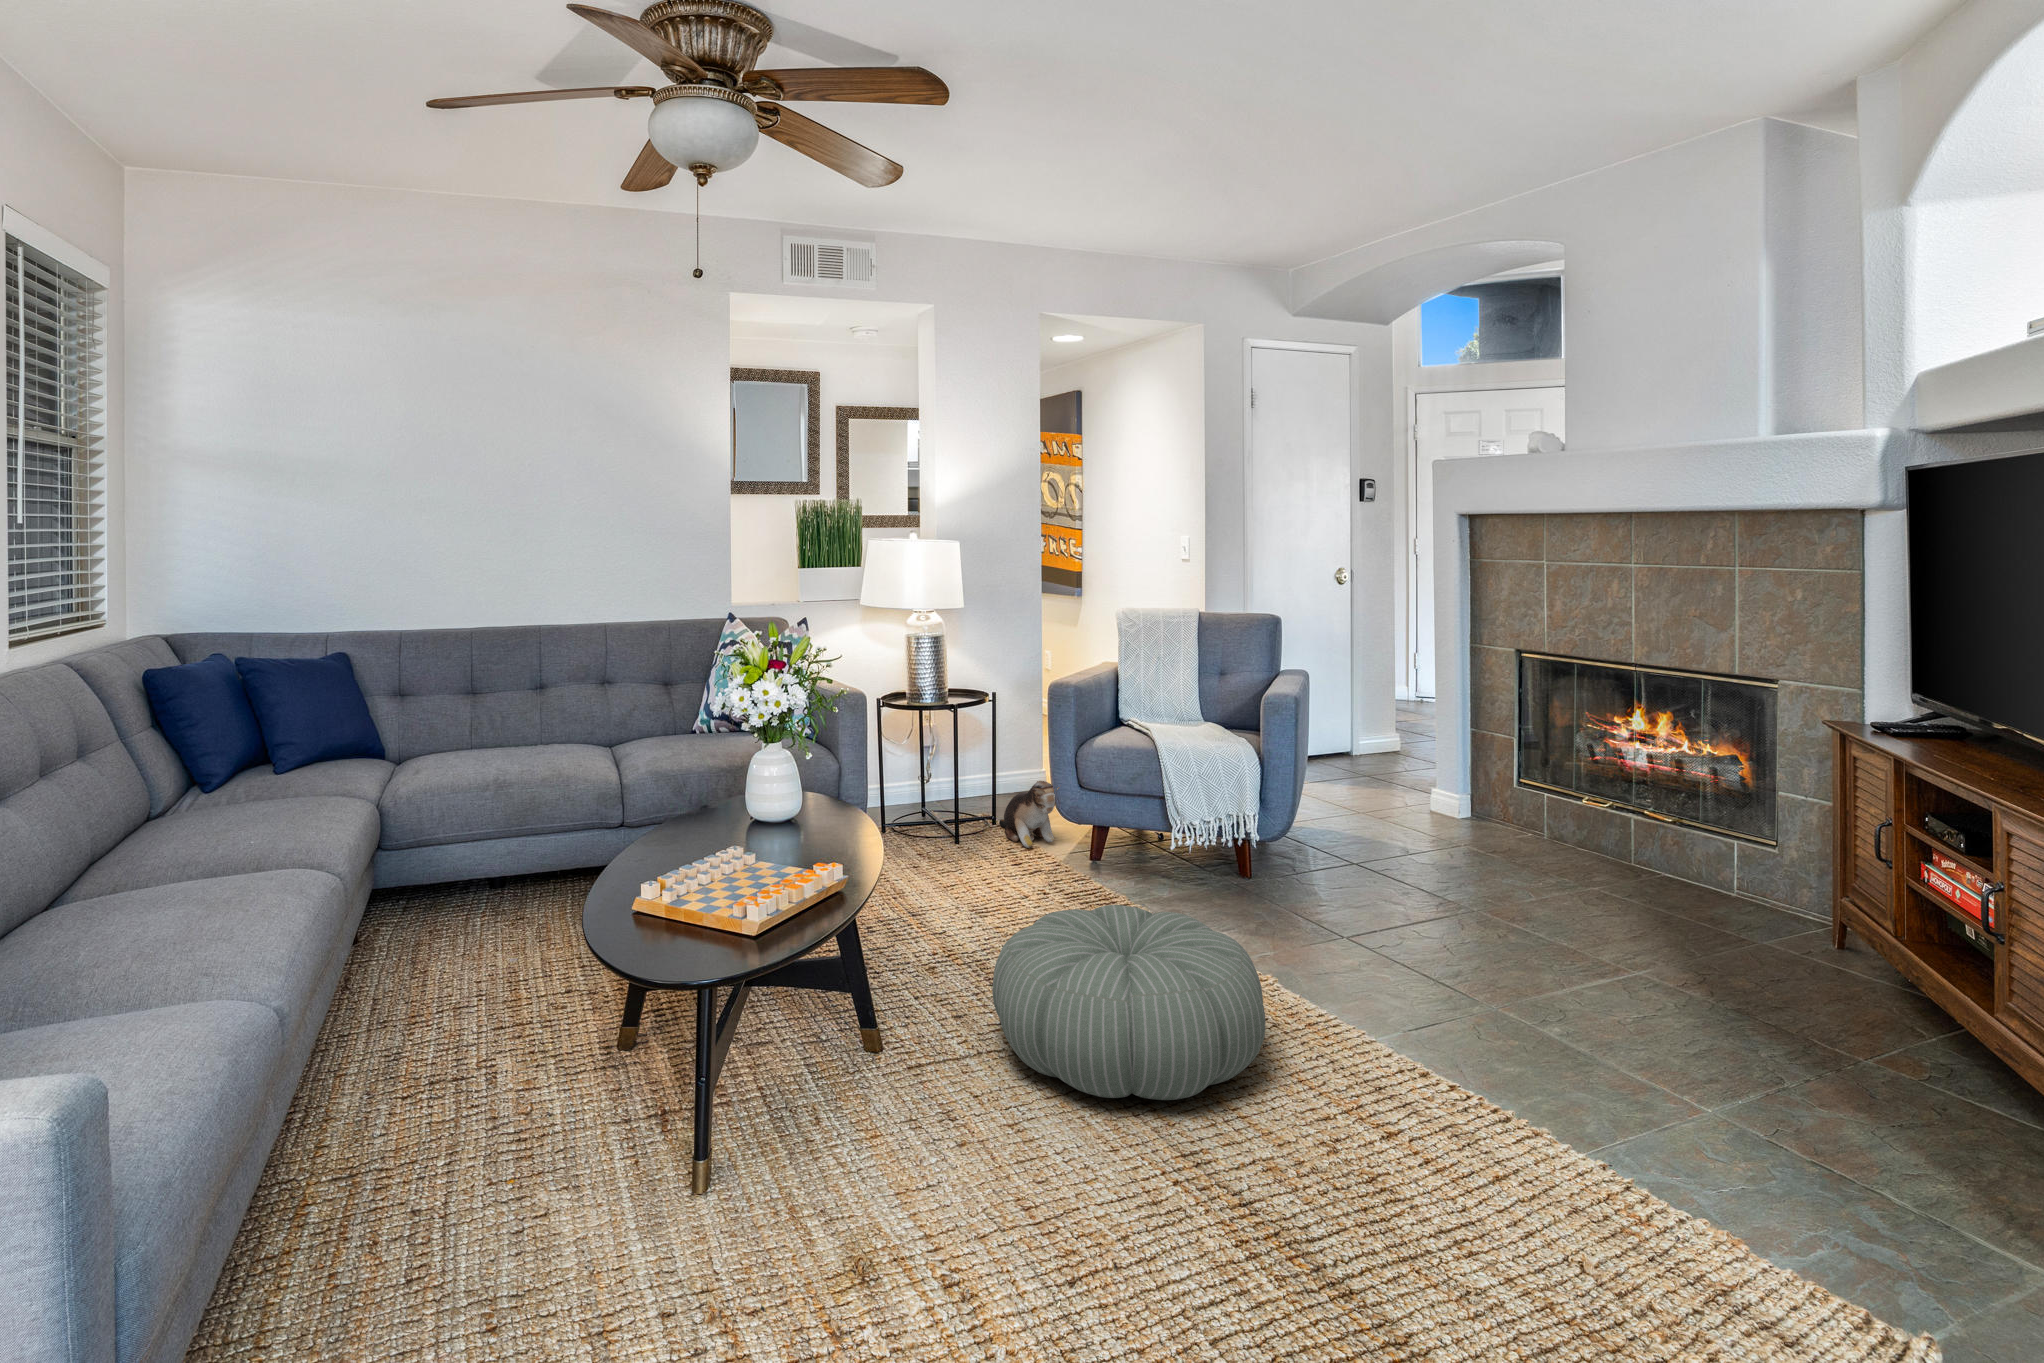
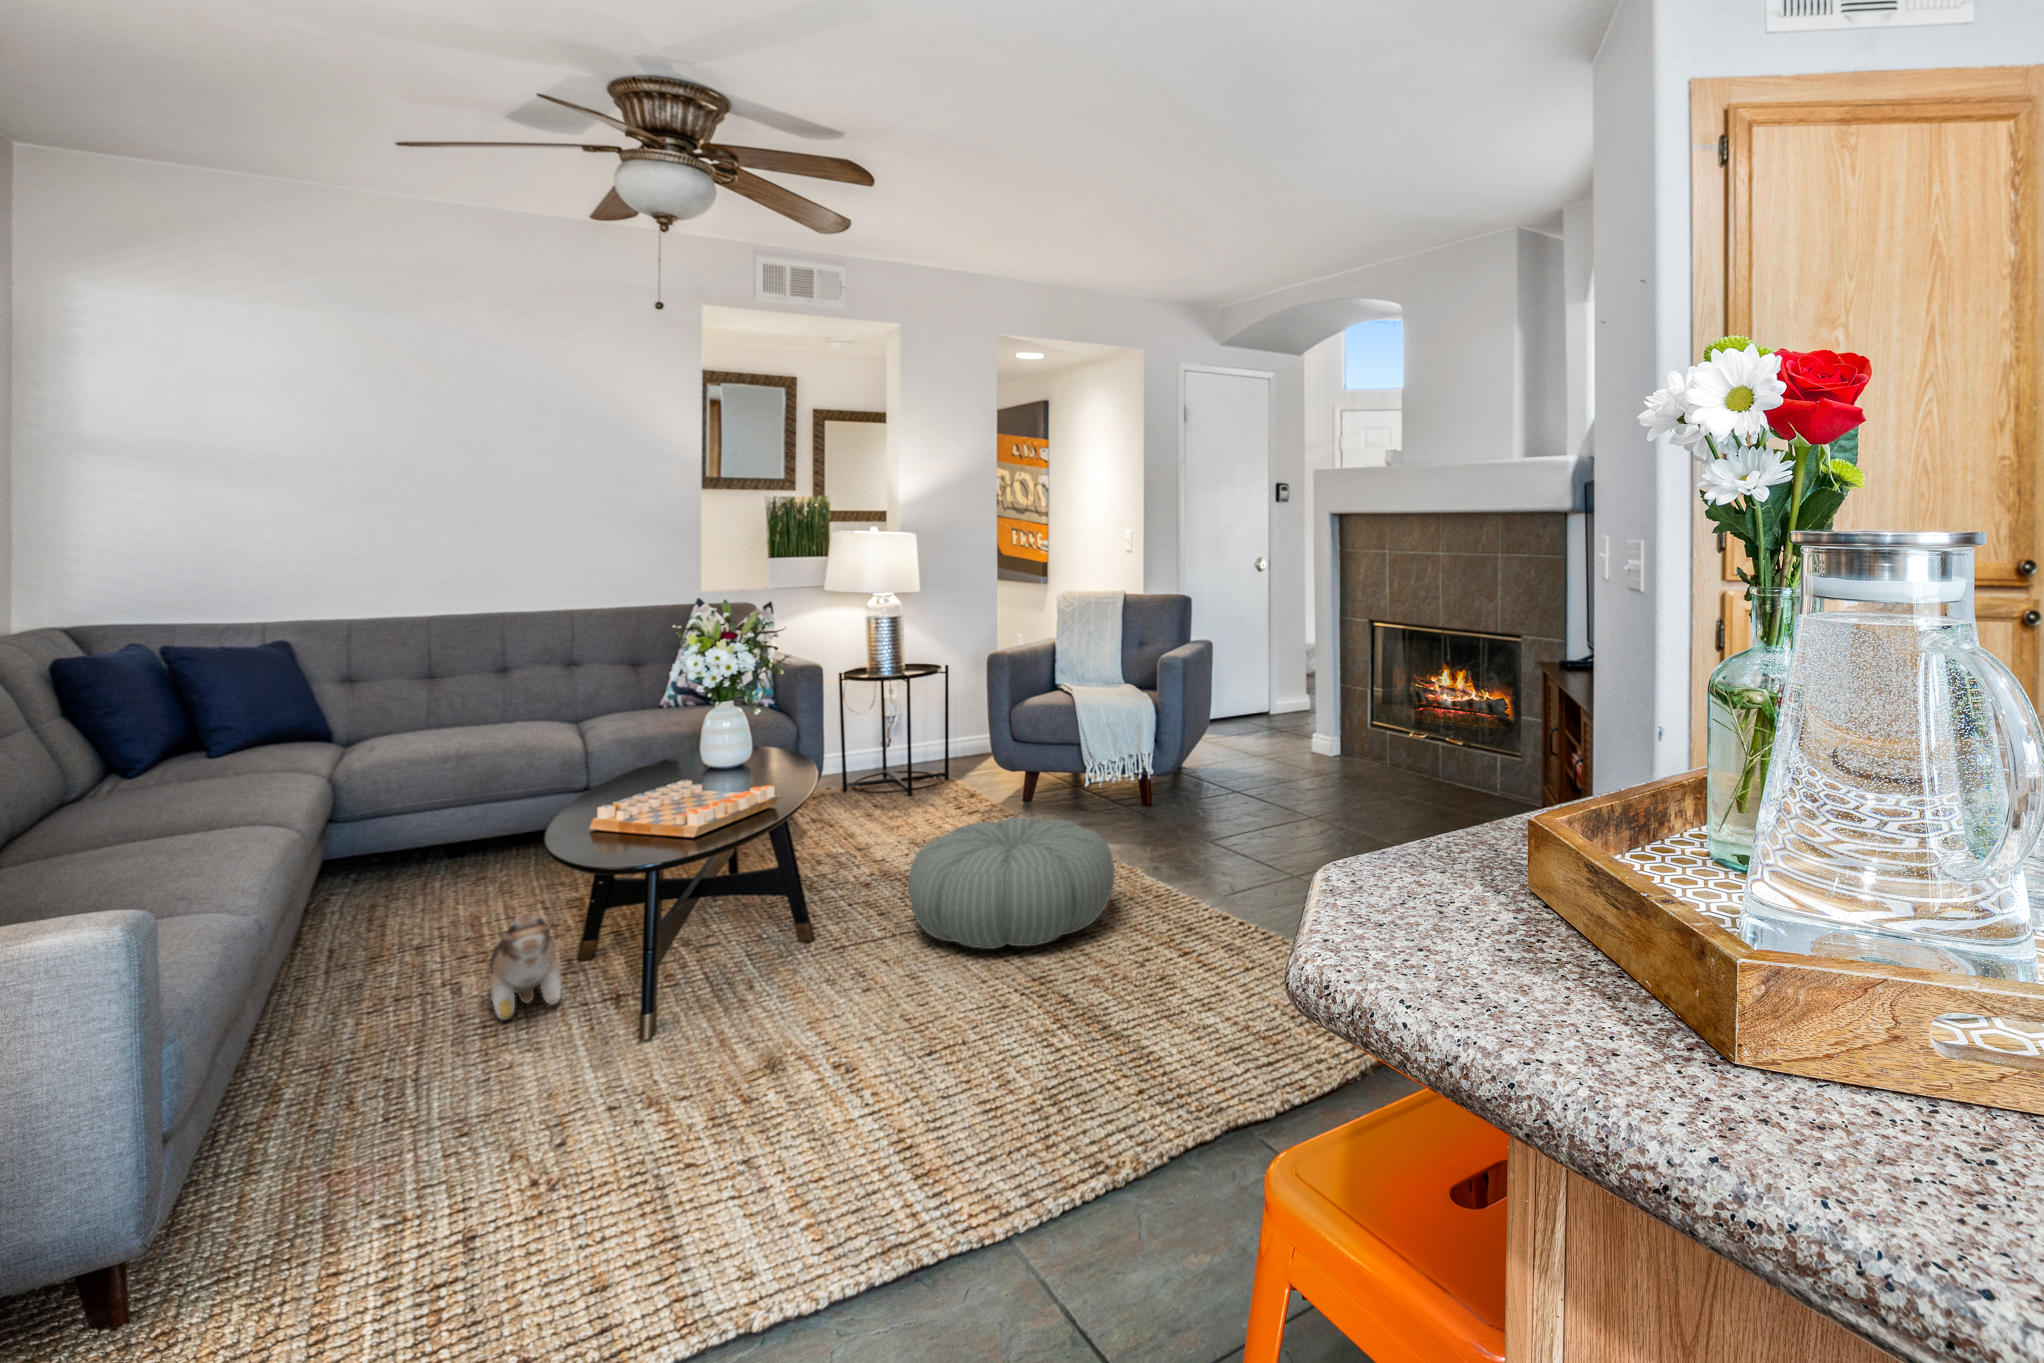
plush toy: present [999,781,1059,848] -> present [489,915,561,1020]

